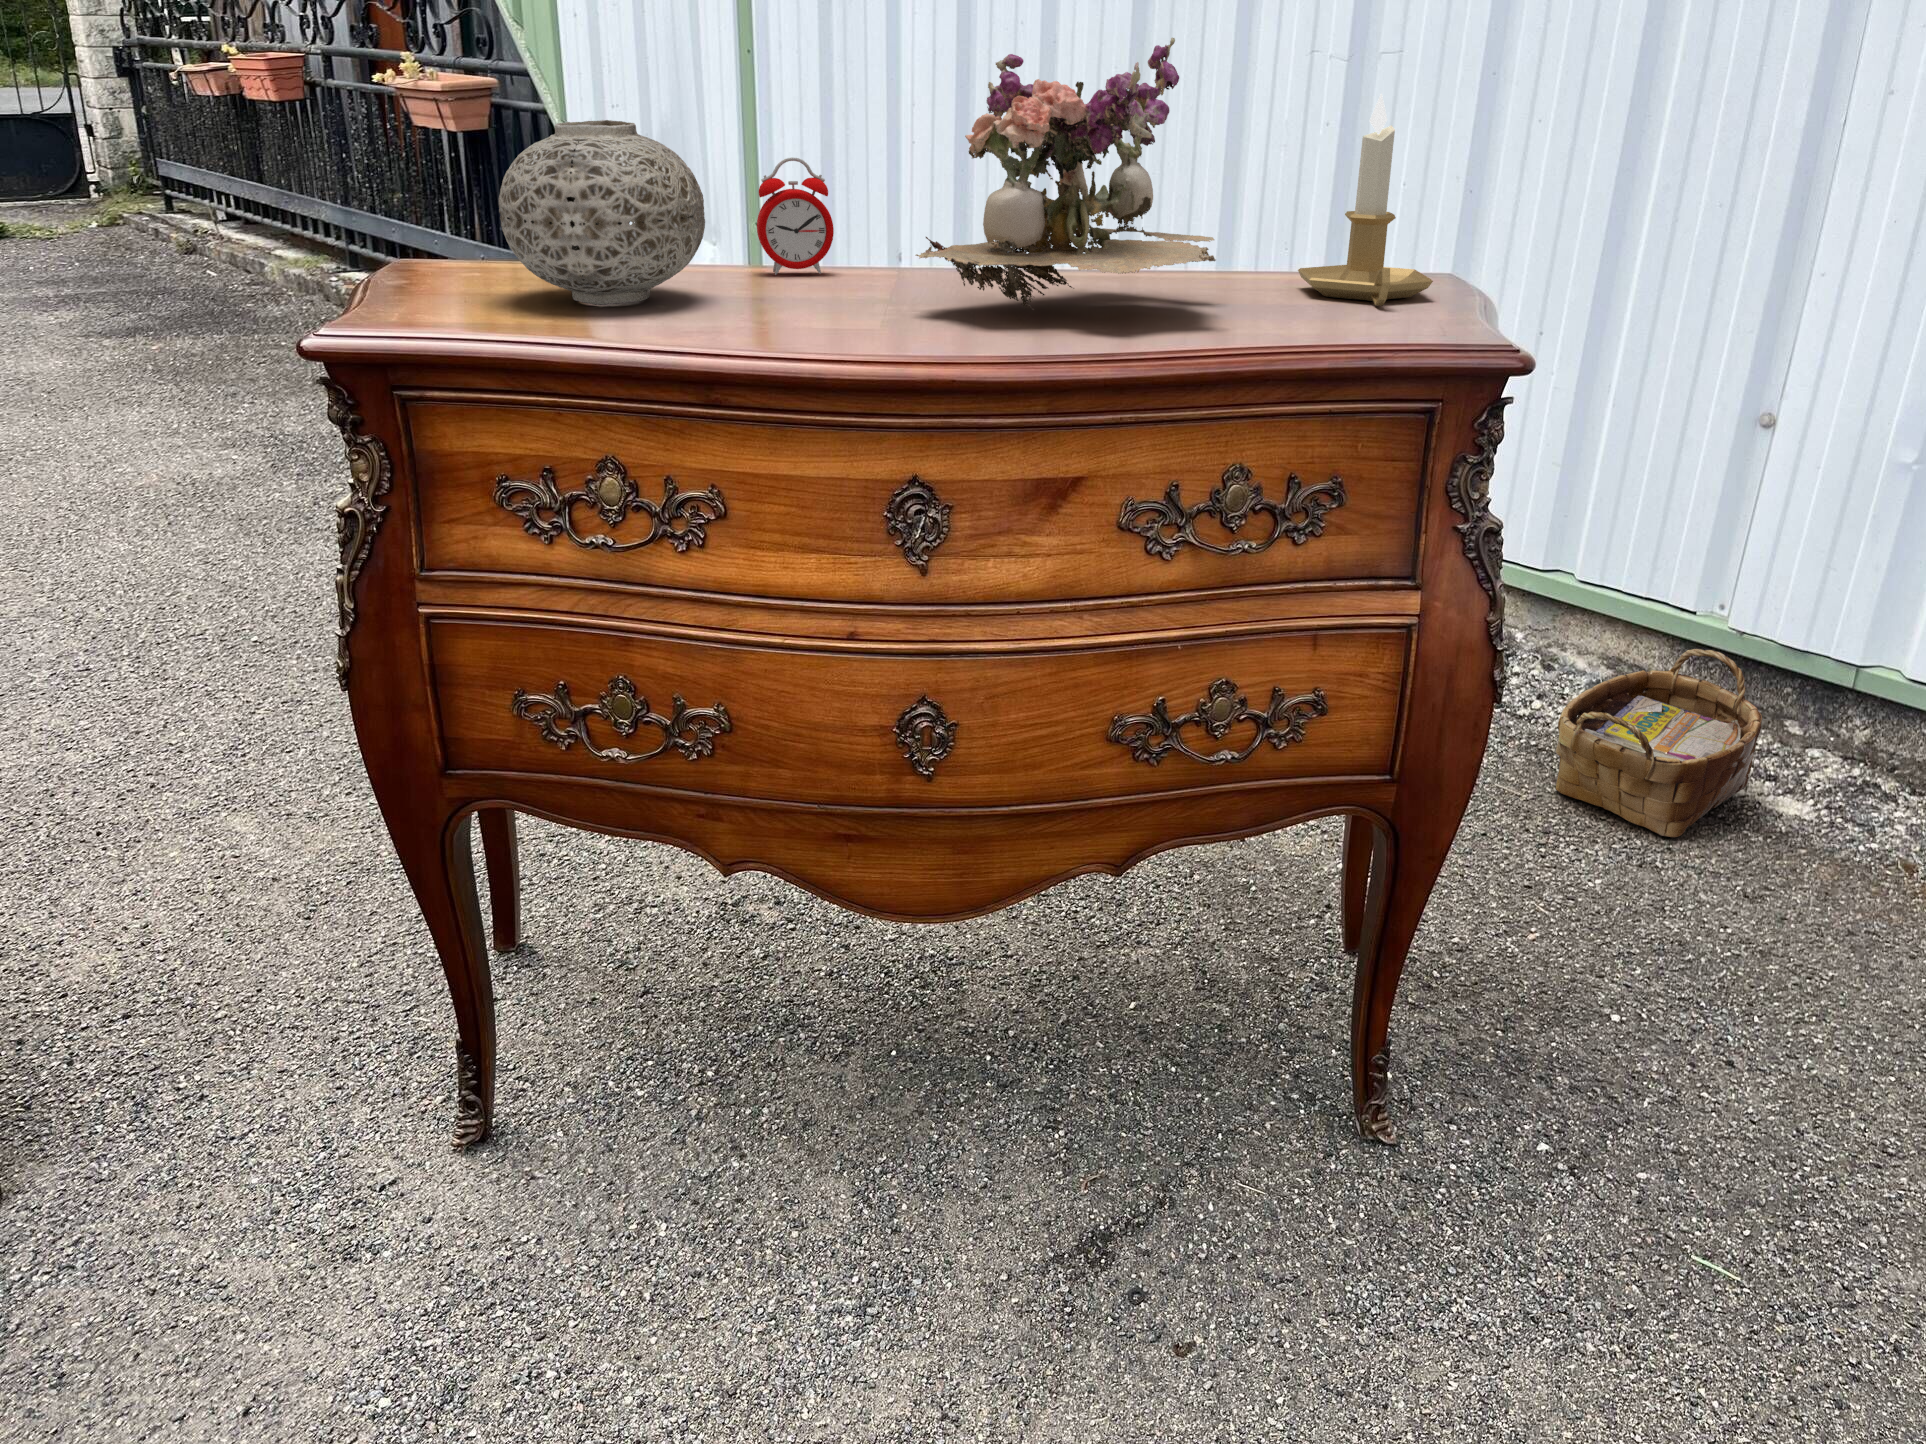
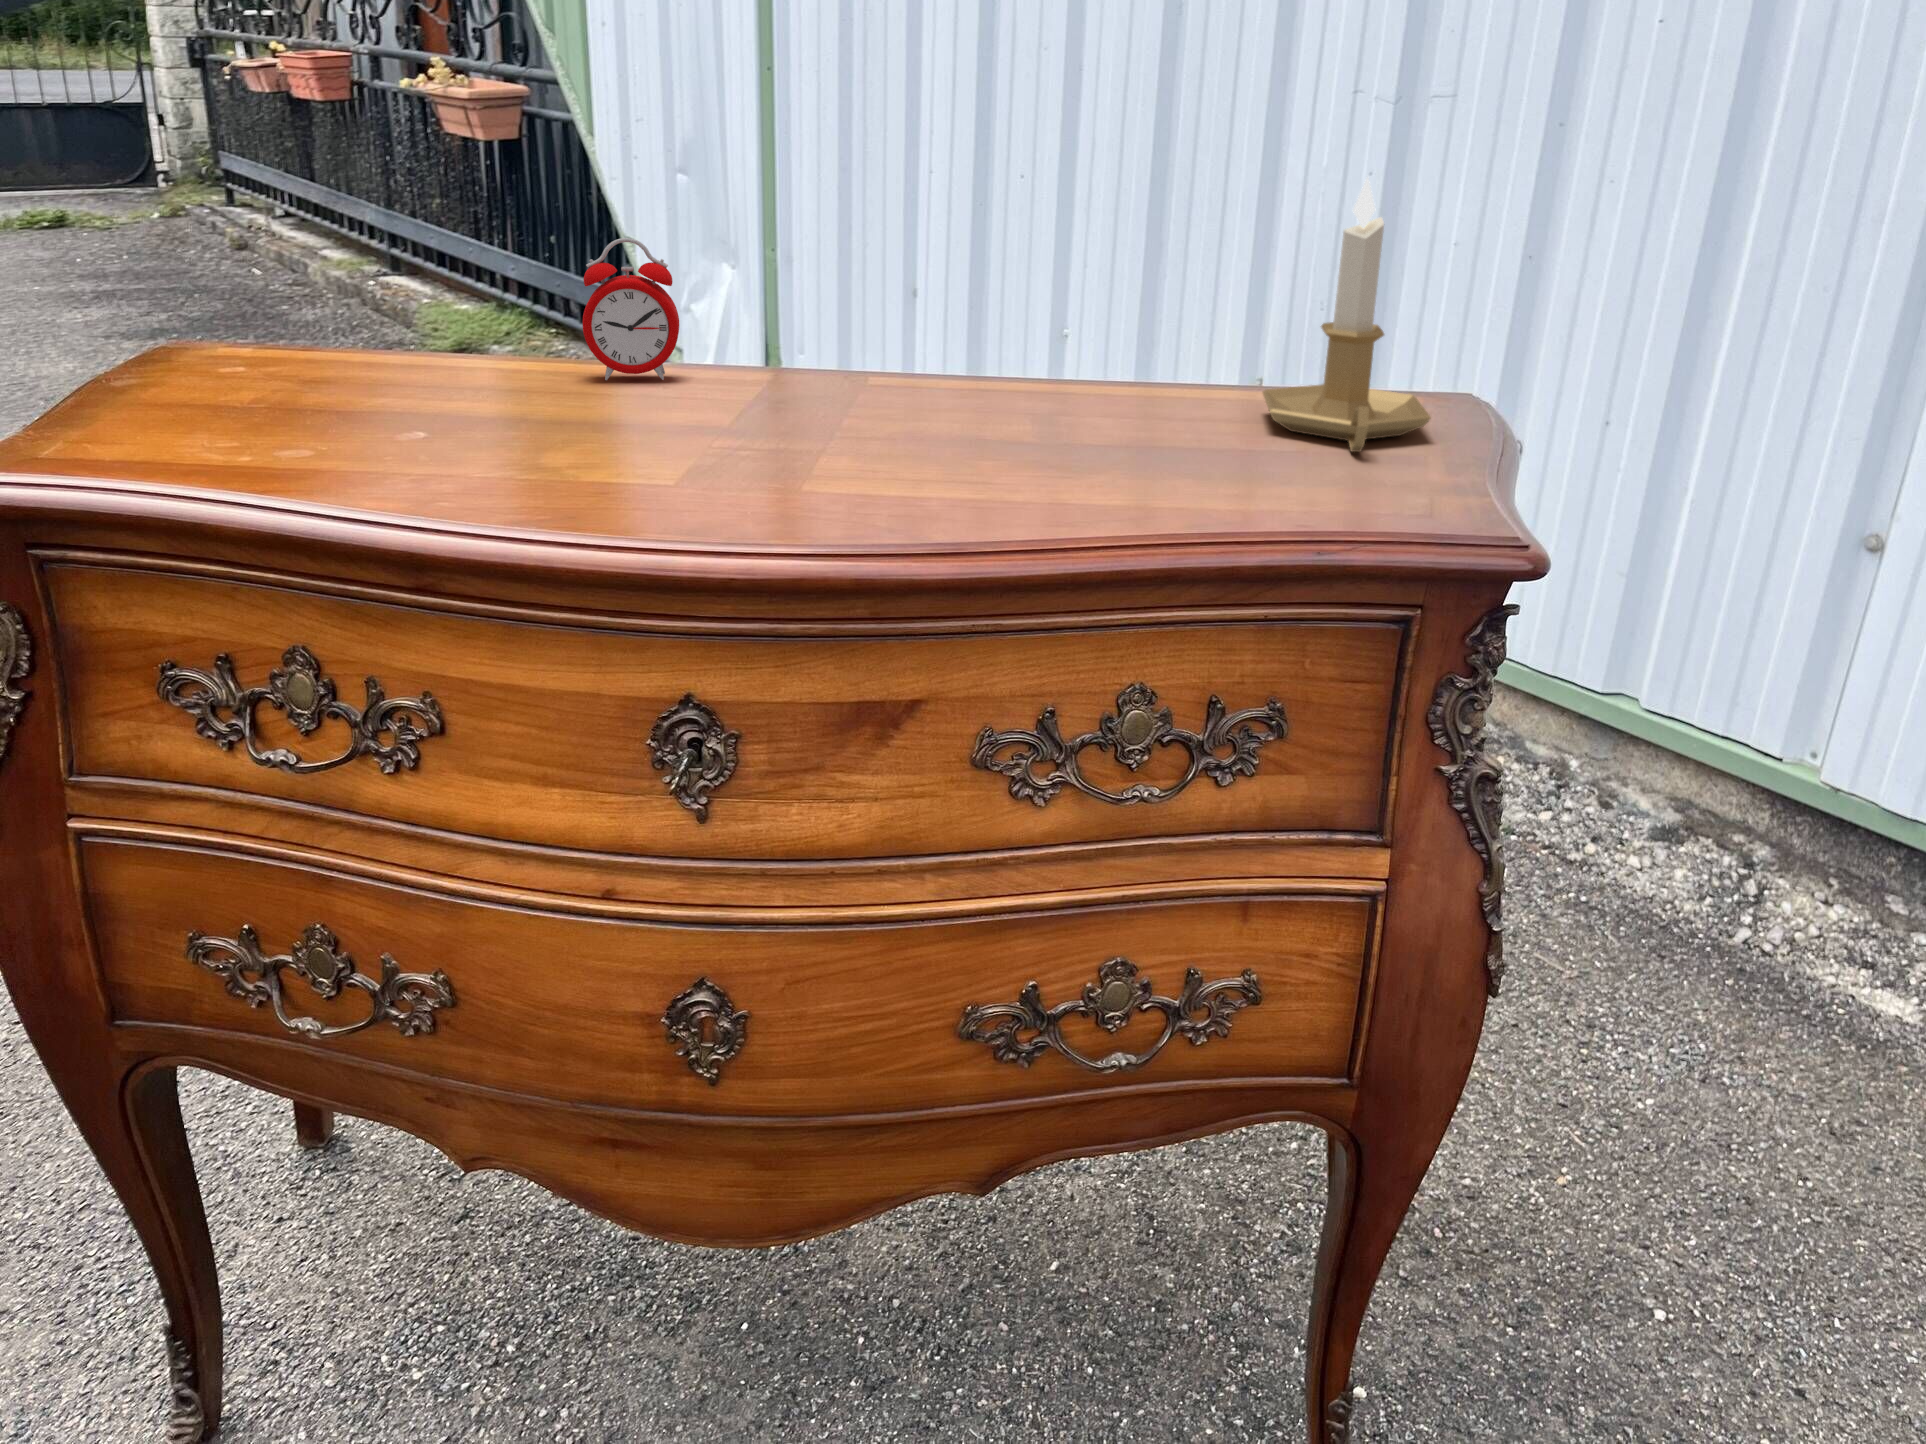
flower arrangement: present [915,38,1216,310] -> none [726,103,1139,454]
vase: present [499,120,705,305] -> none [197,199,478,436]
woven basket: present [1556,649,1762,837] -> none [1605,803,1860,1041]

